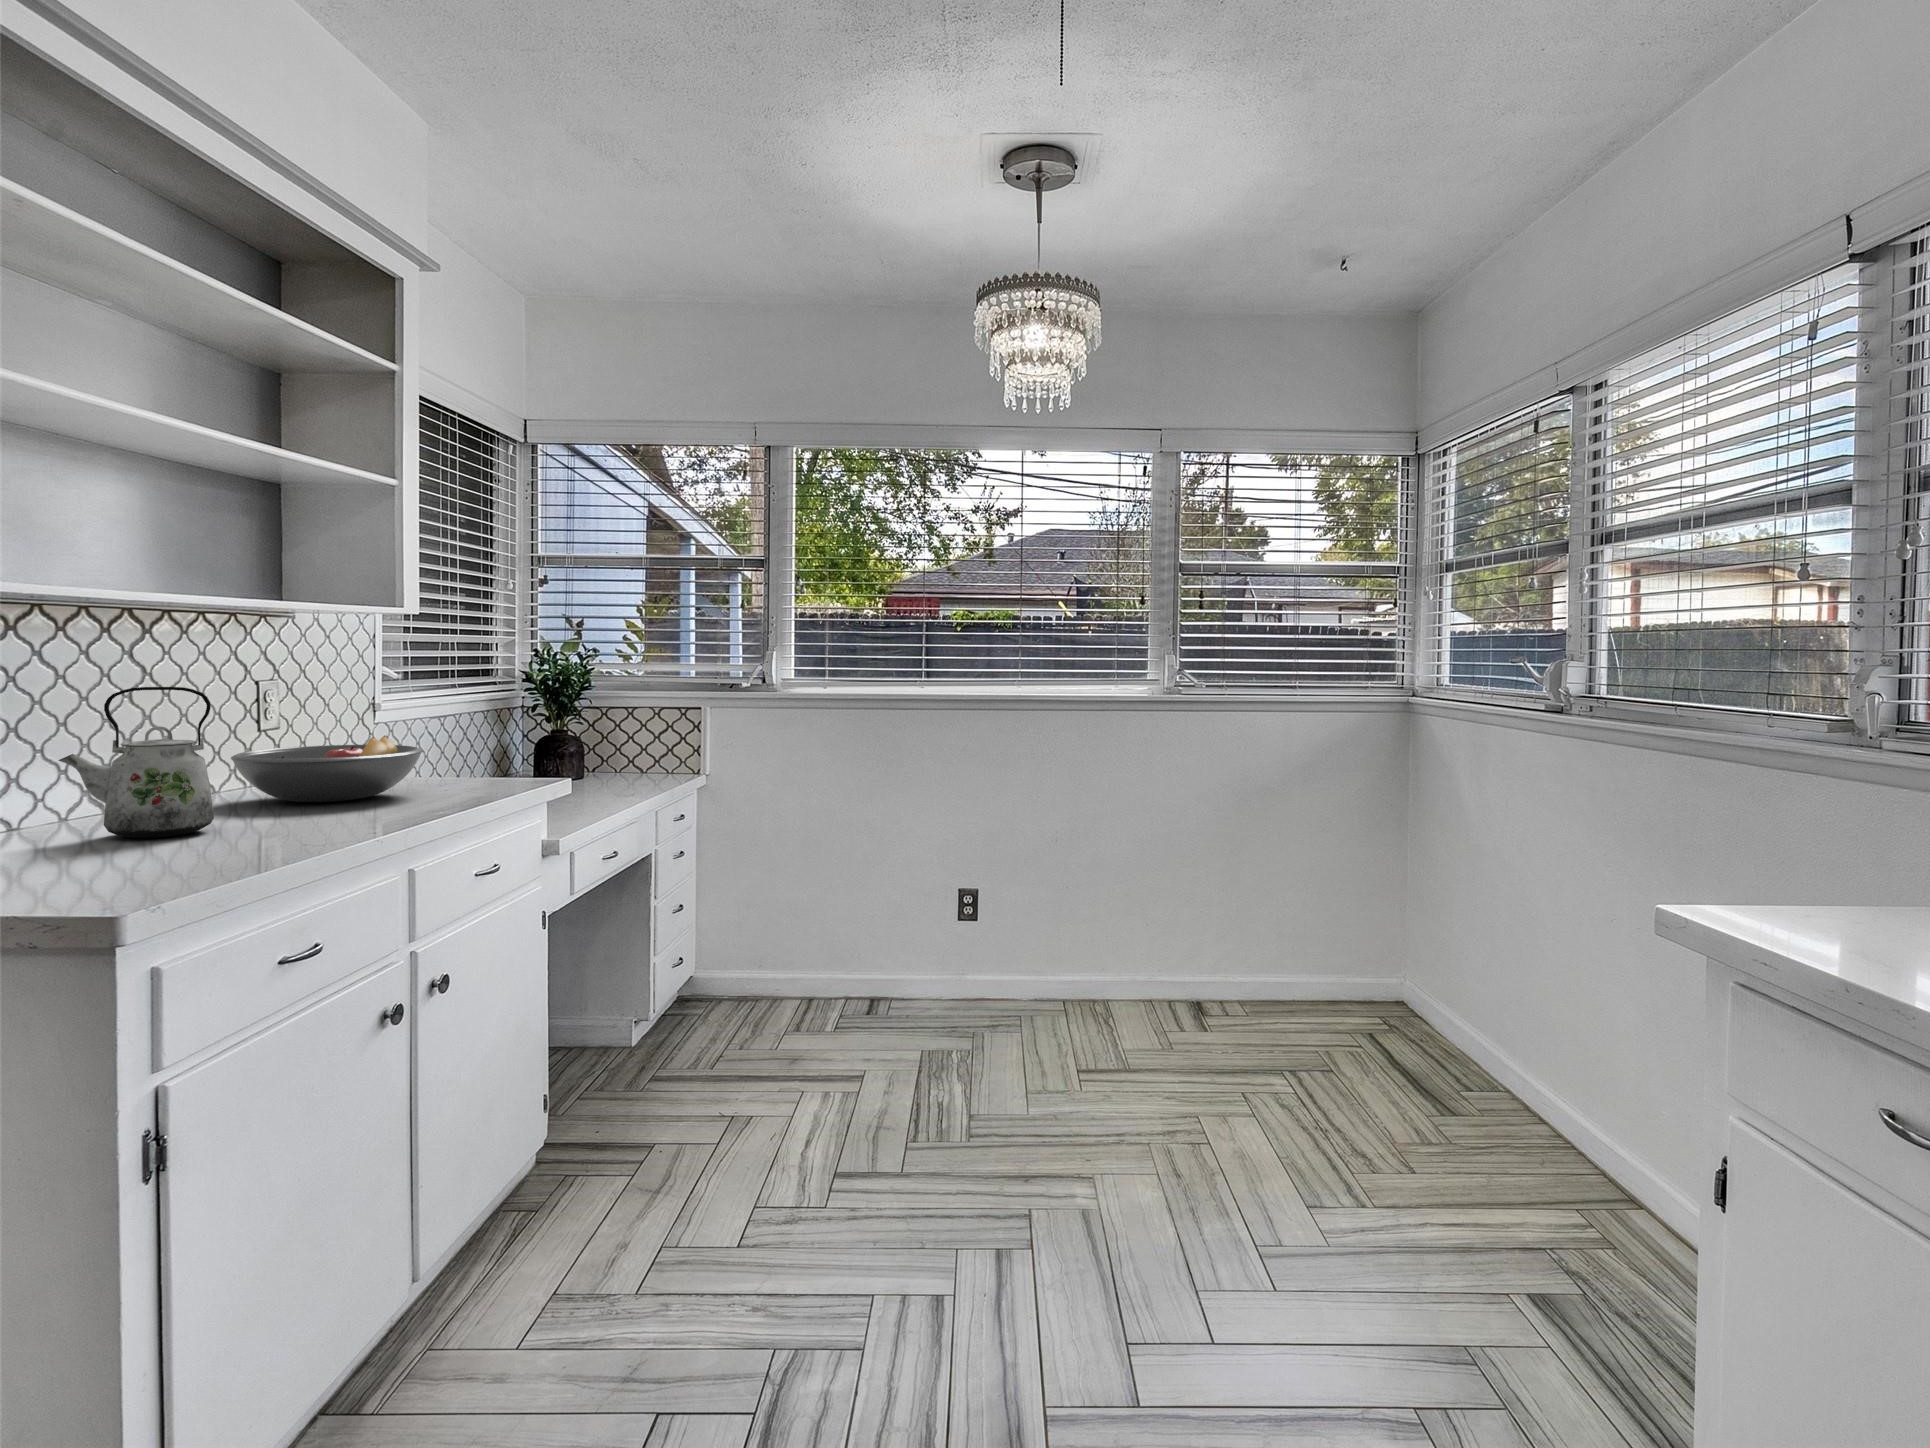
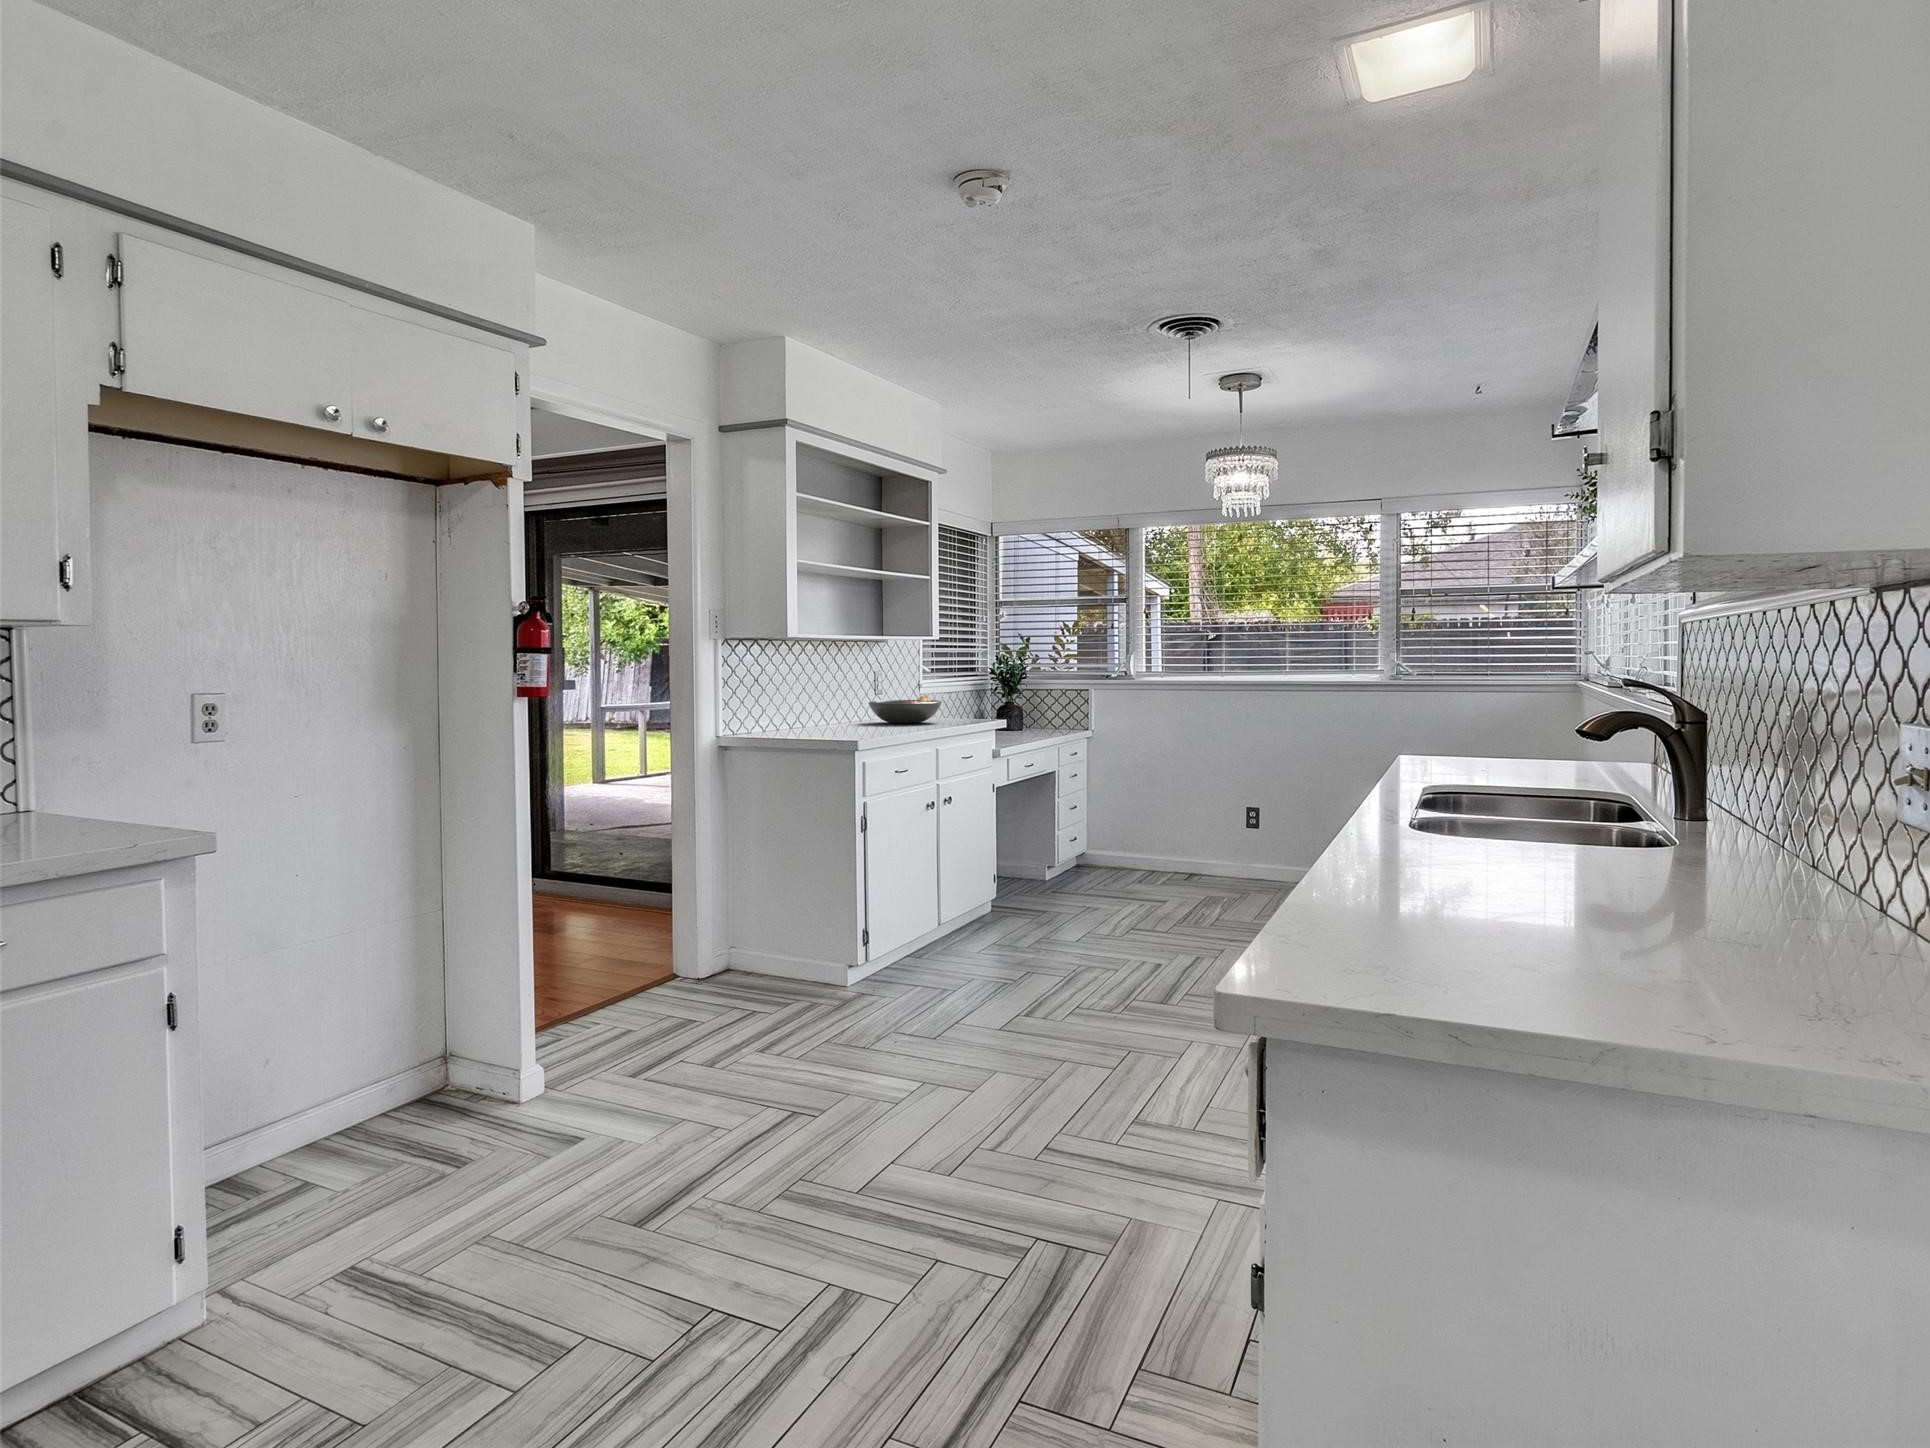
kettle: present [59,687,214,838] -> none [819,670,868,729]

